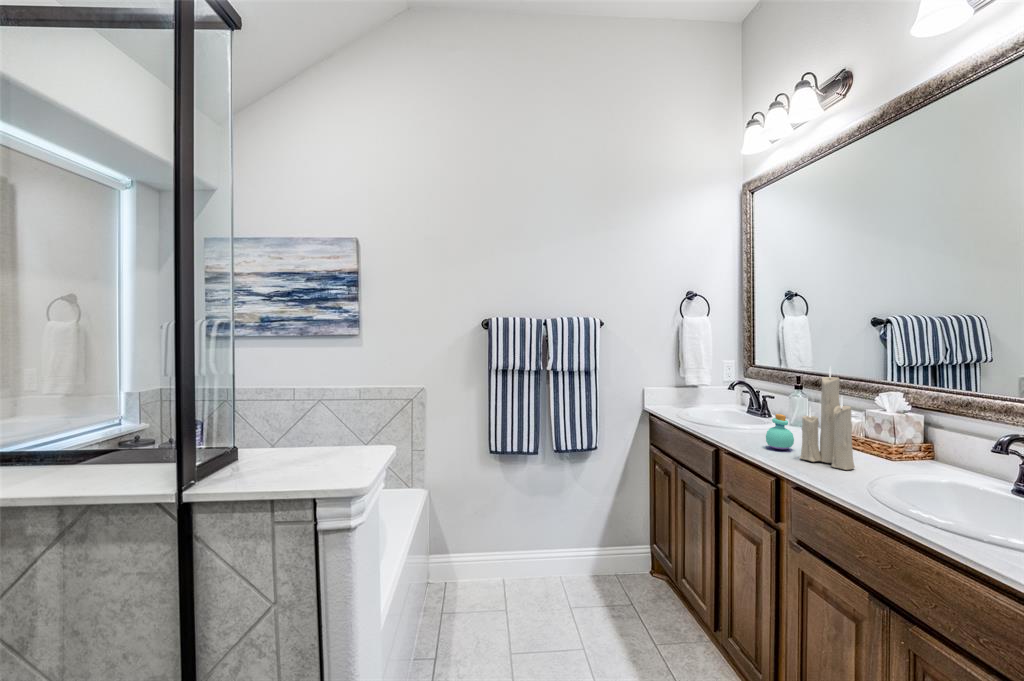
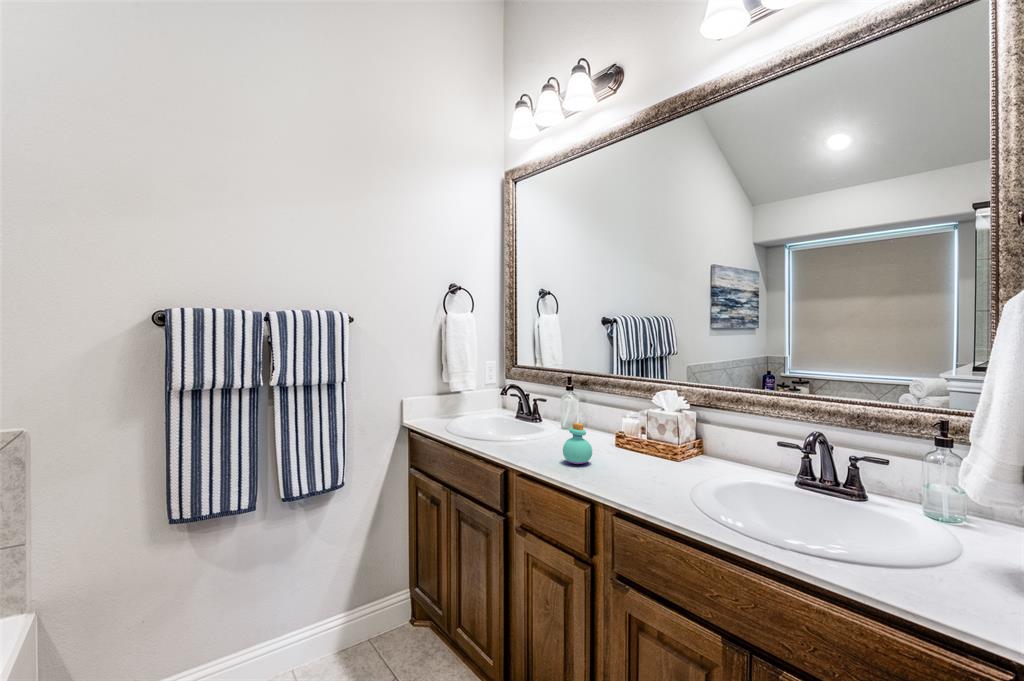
candle: present [800,366,855,470] -> none [606,359,663,482]

